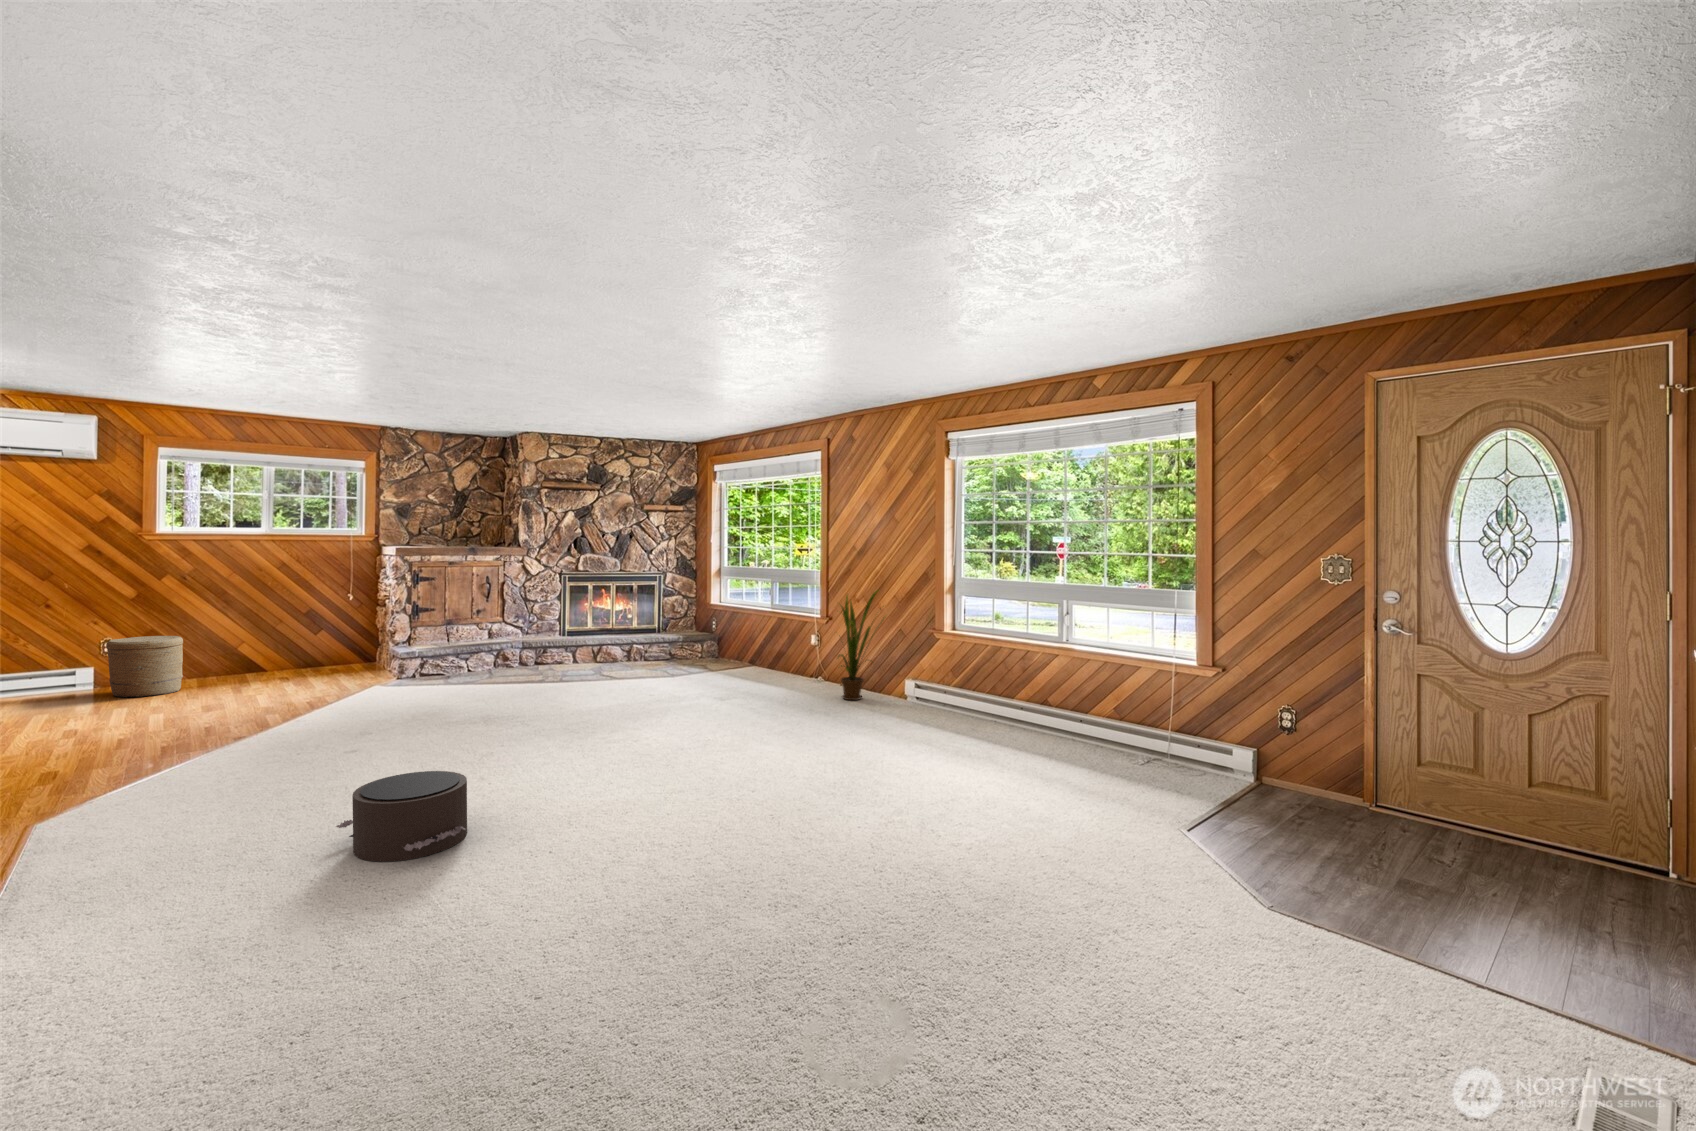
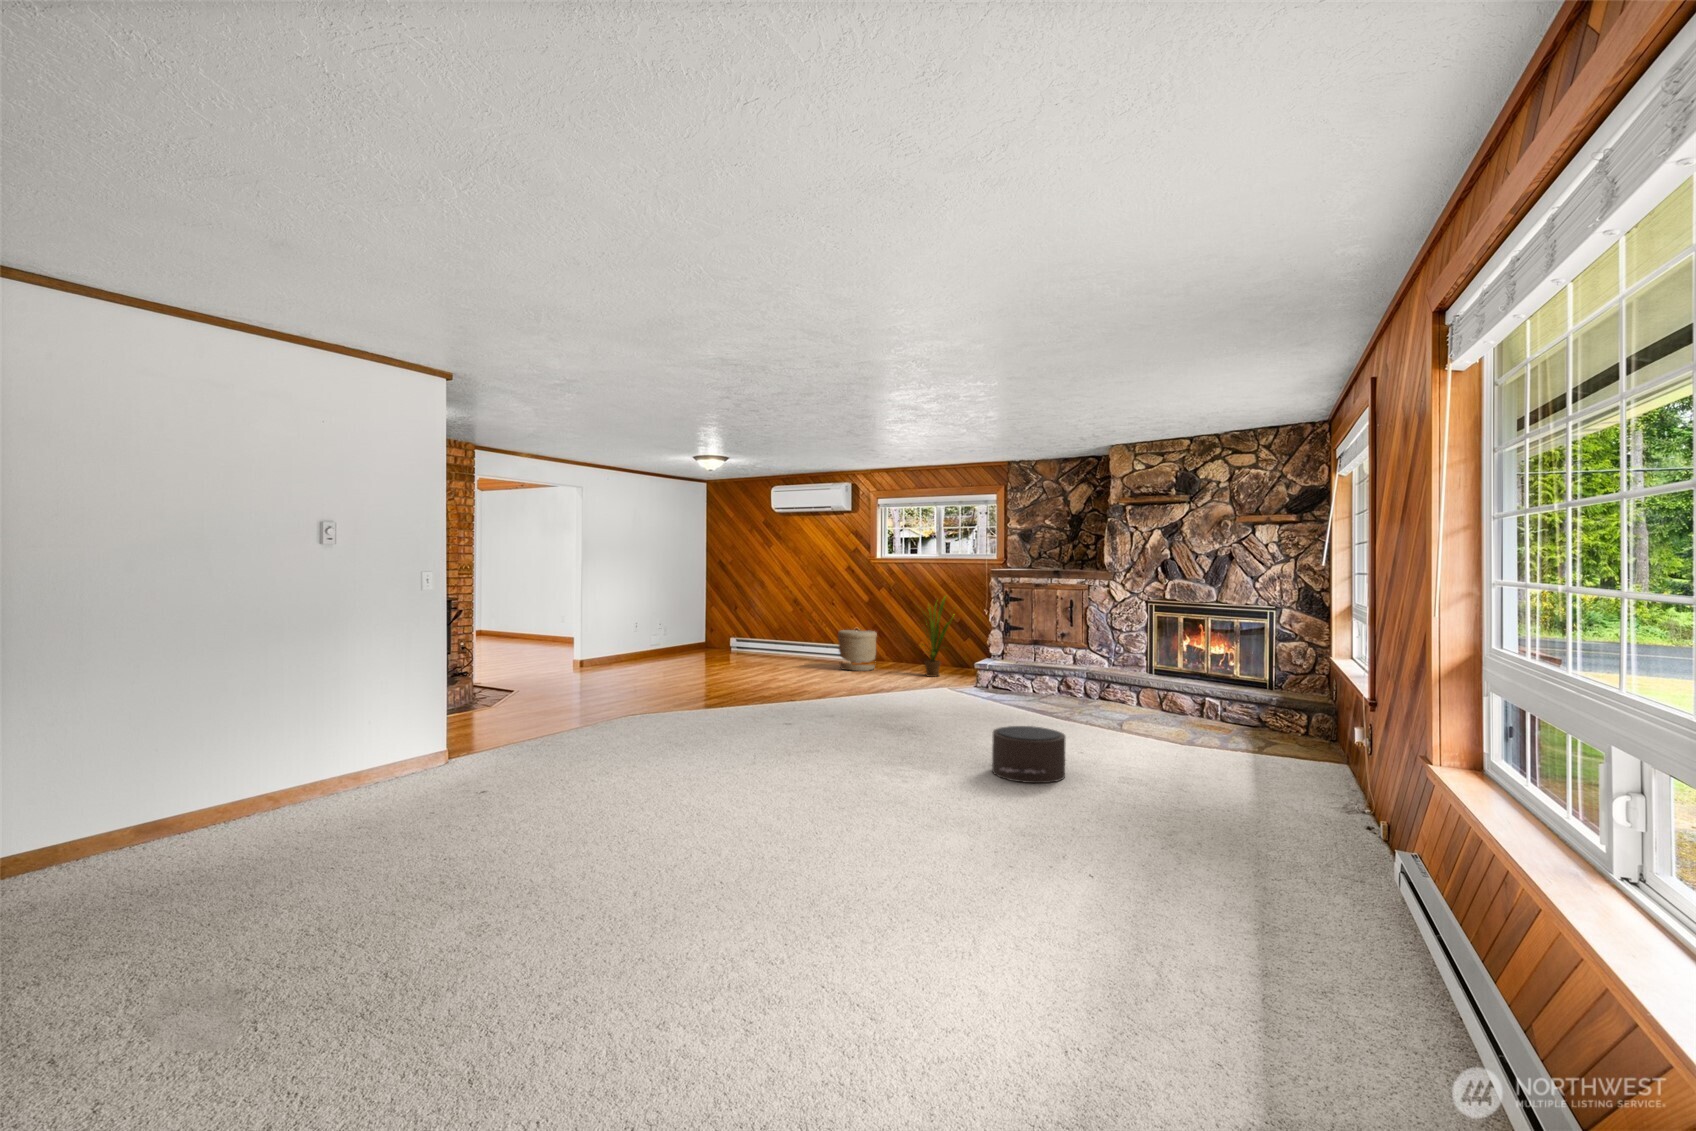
house plant: present [838,591,878,700] -> present [922,597,952,677]
pouf: present [336,771,467,862] -> present [992,726,1066,783]

